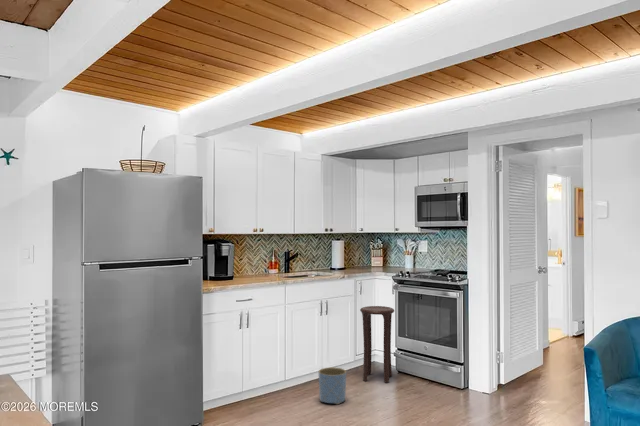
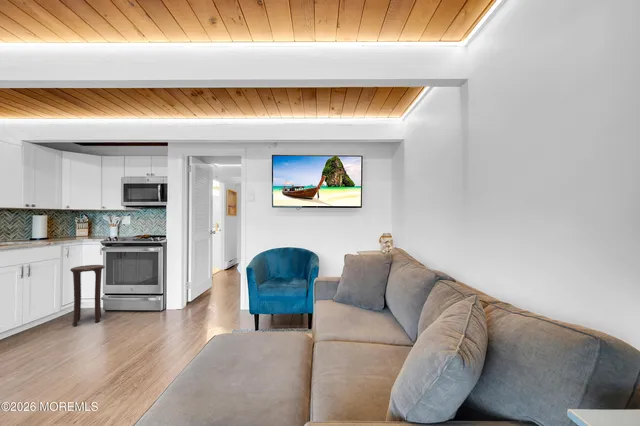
planter: present [318,367,346,404] -> none [25,320,60,355]

